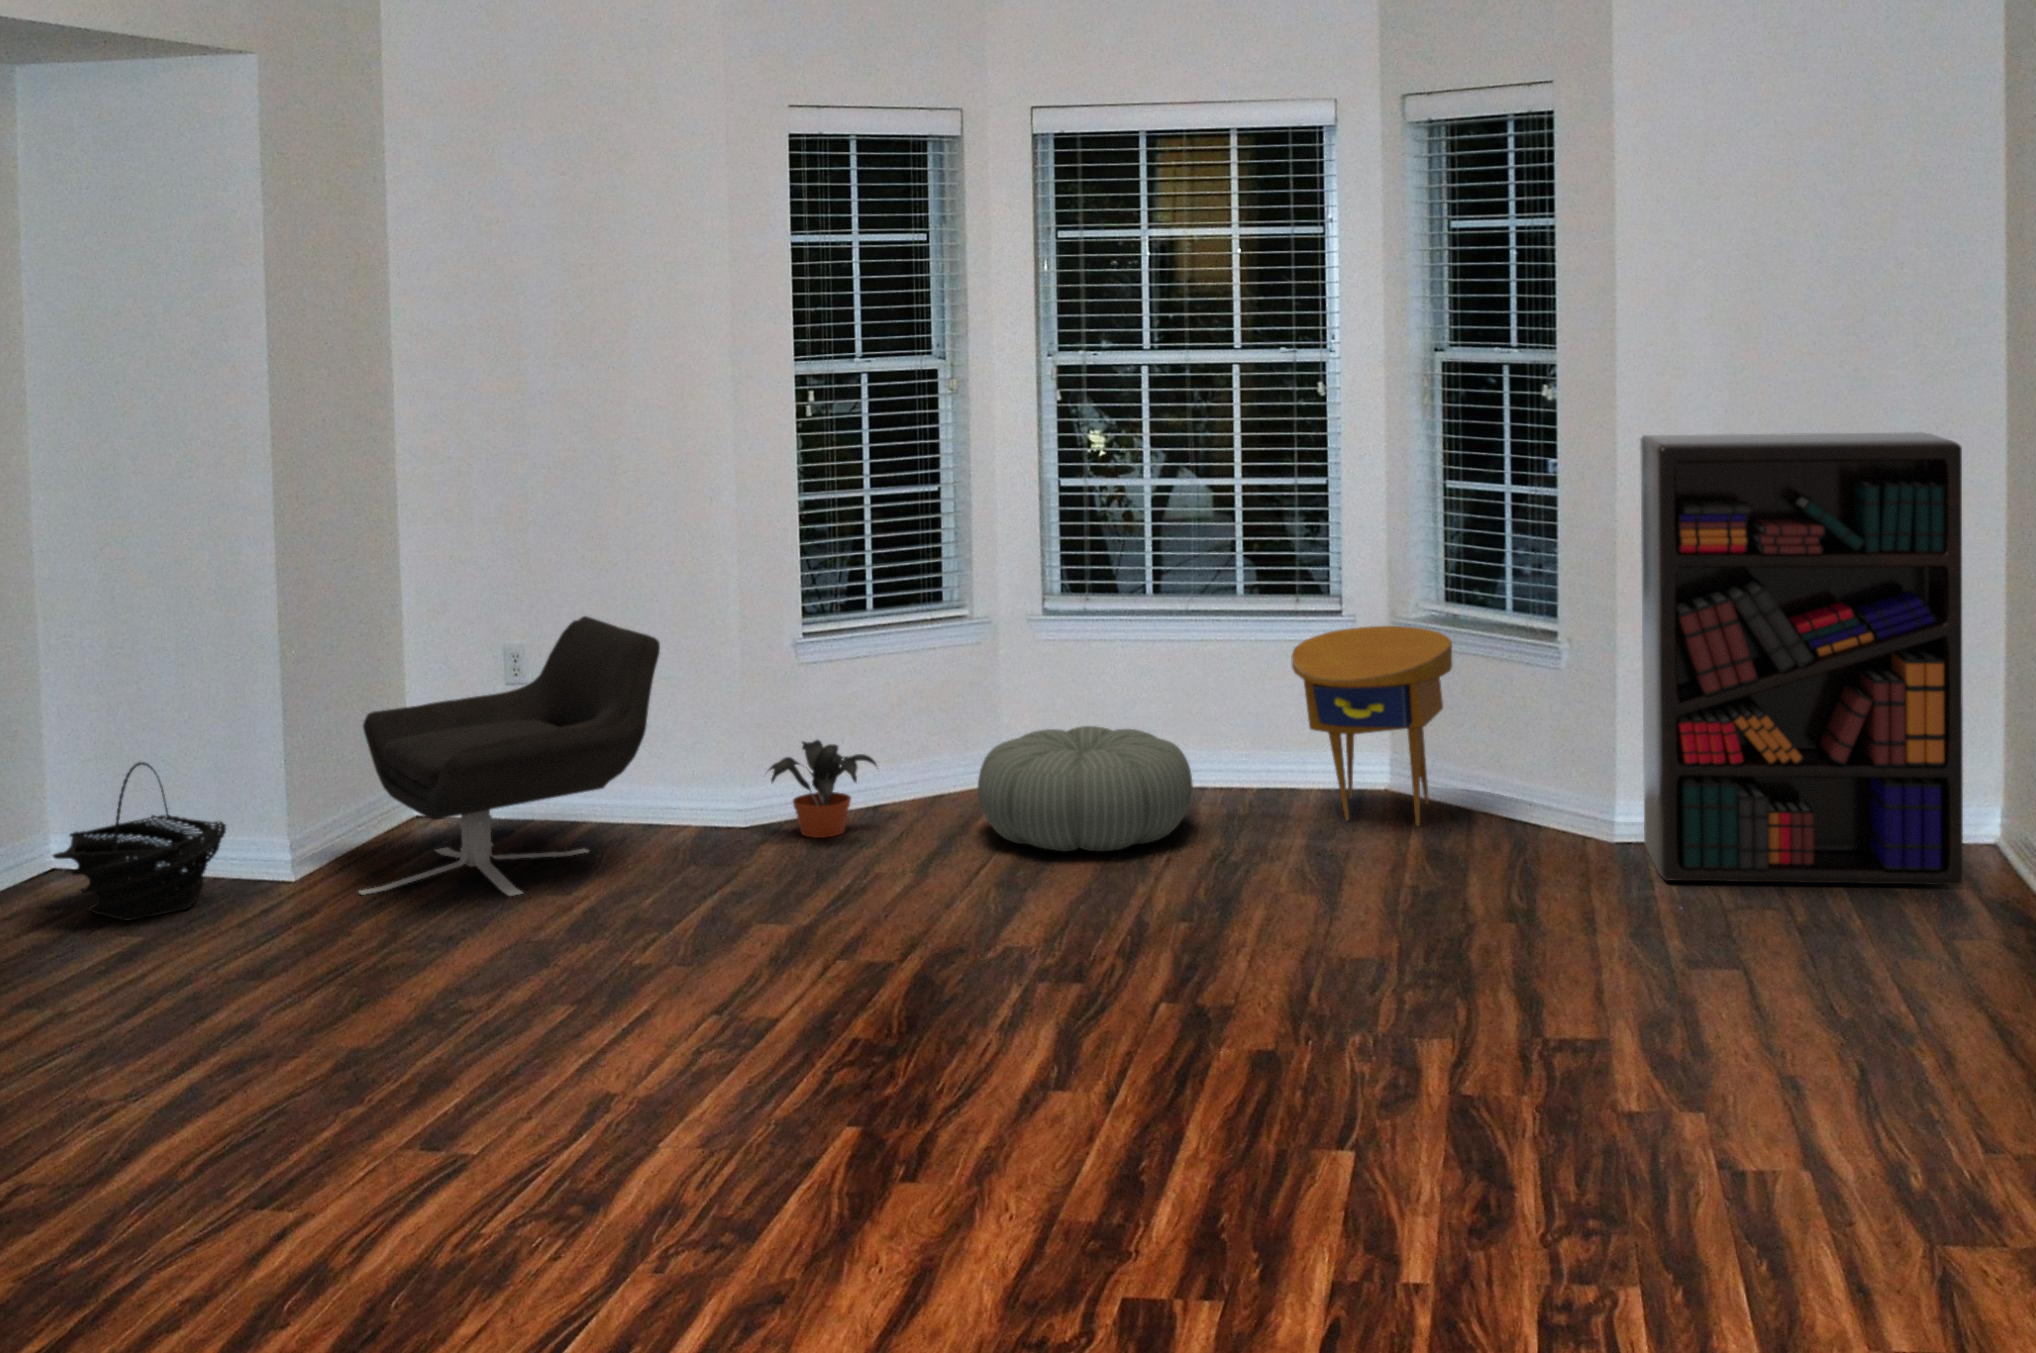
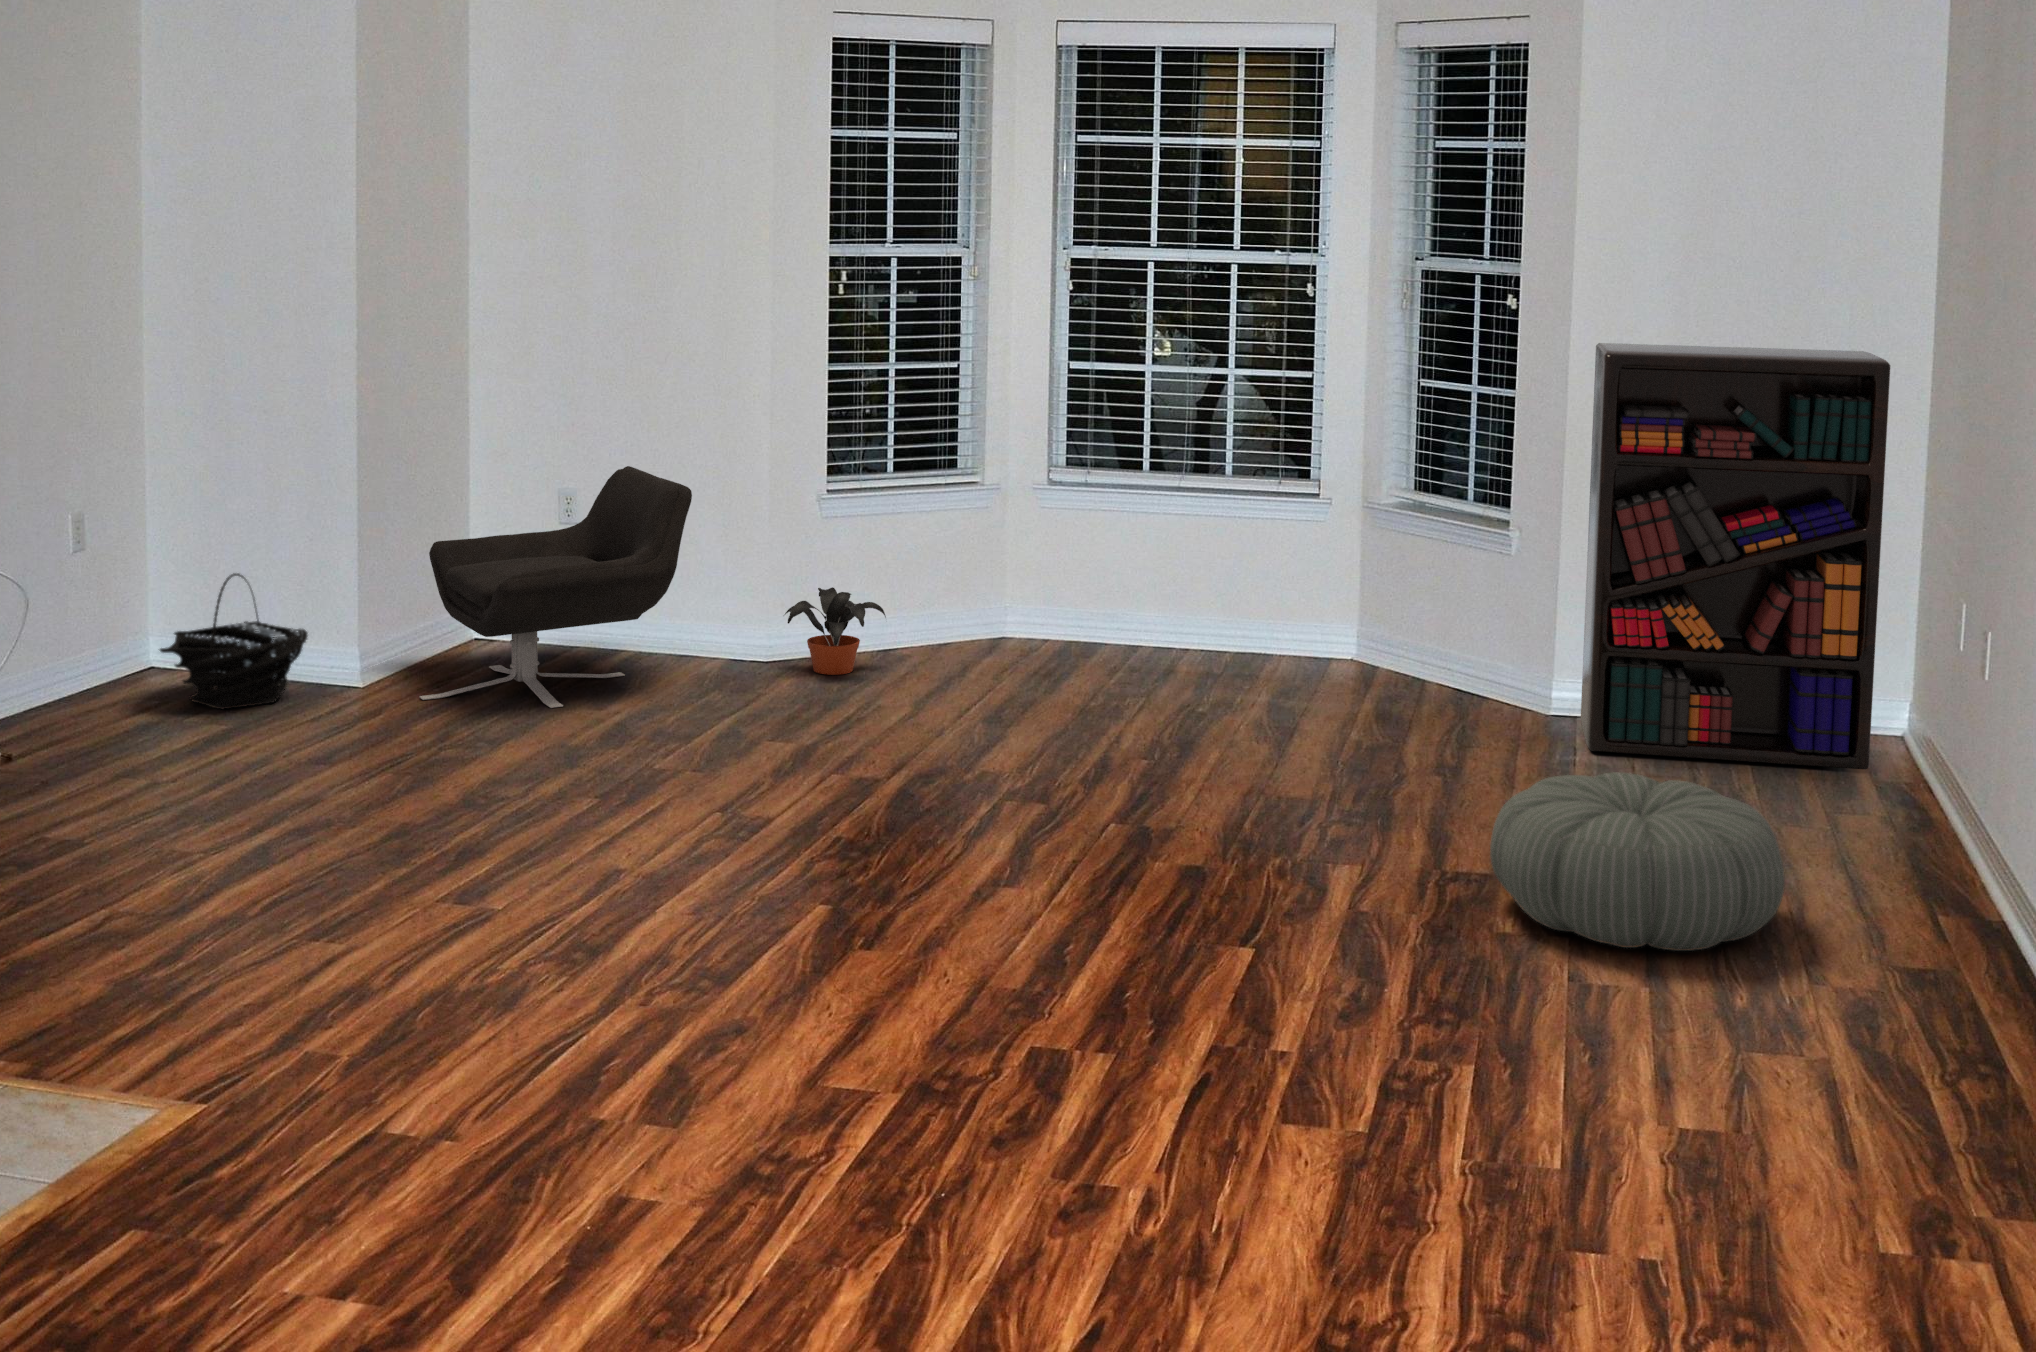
side table: present [1291,626,1452,826] -> none [1267,510,1417,694]
pouf: present [978,726,1193,851] -> present [1490,772,1785,951]

